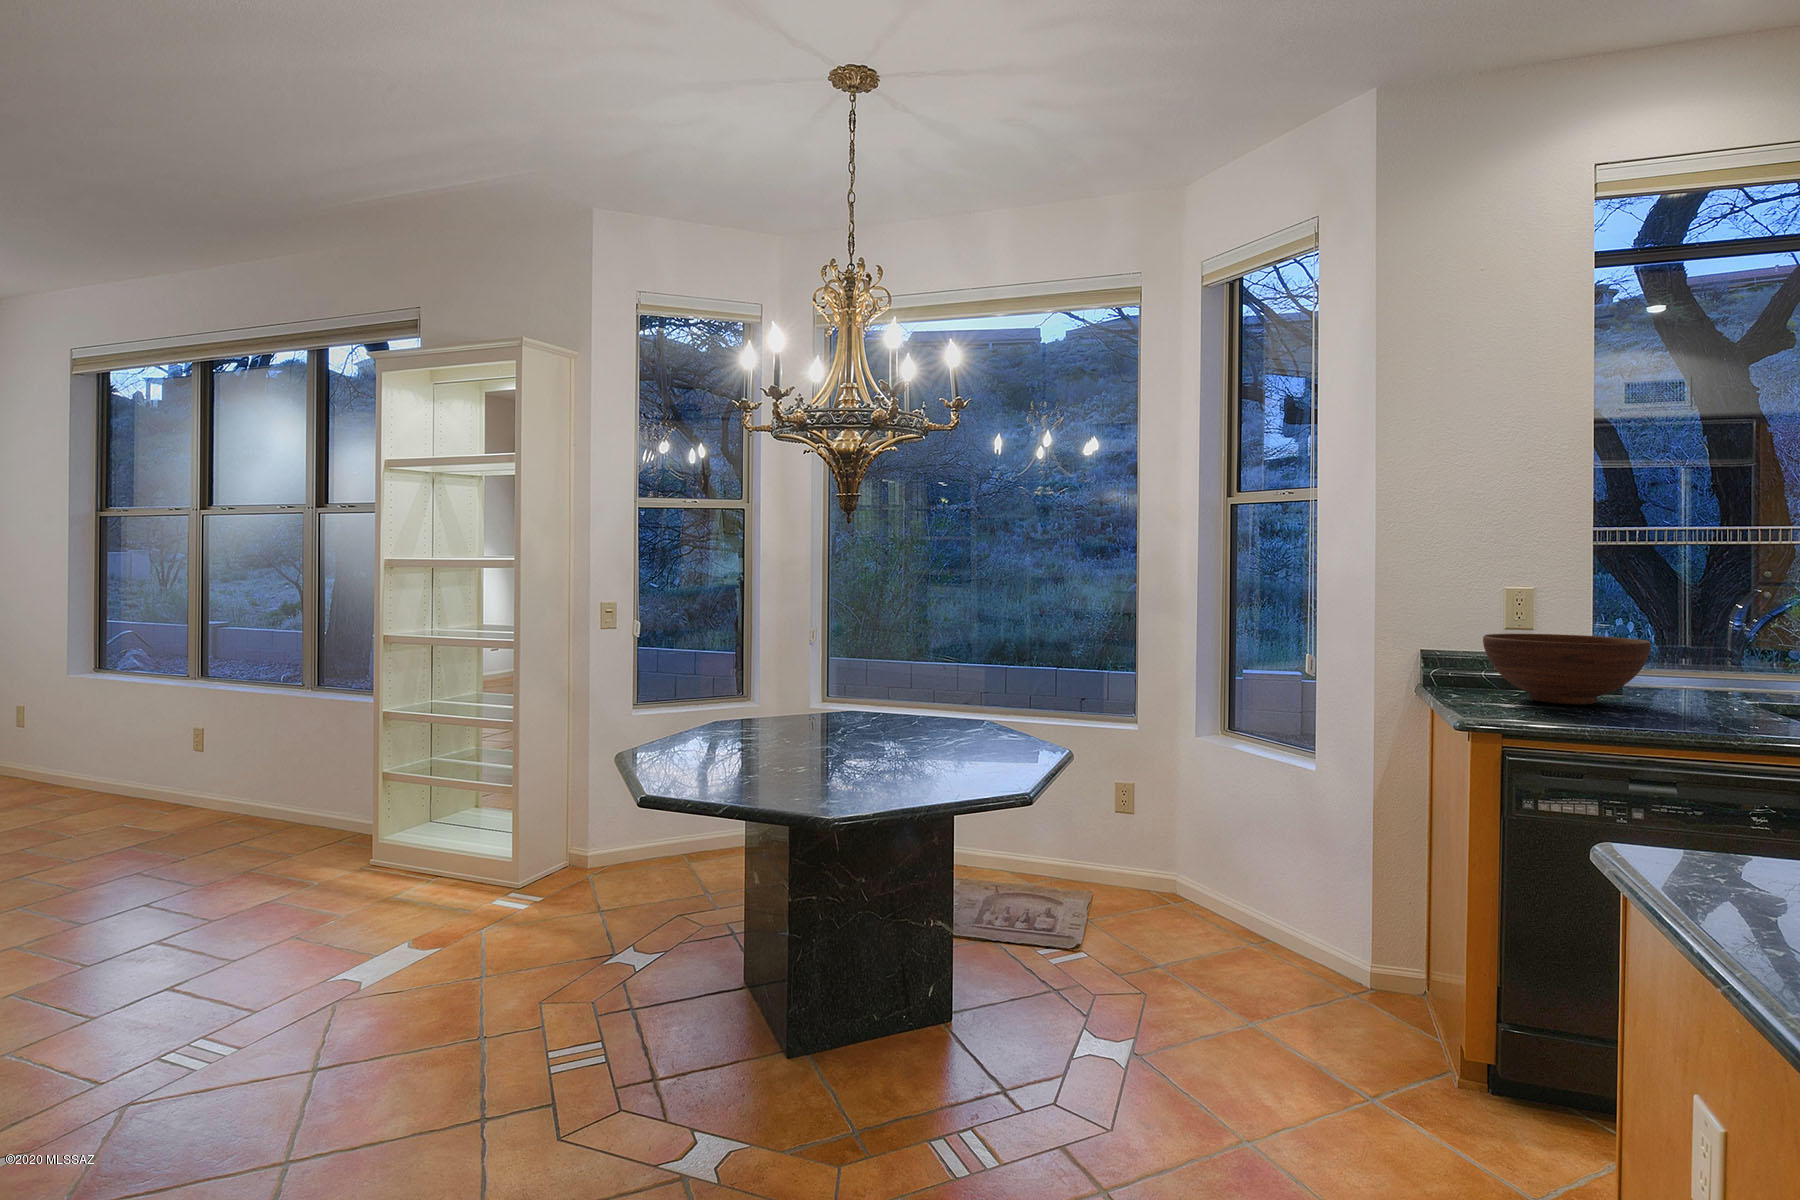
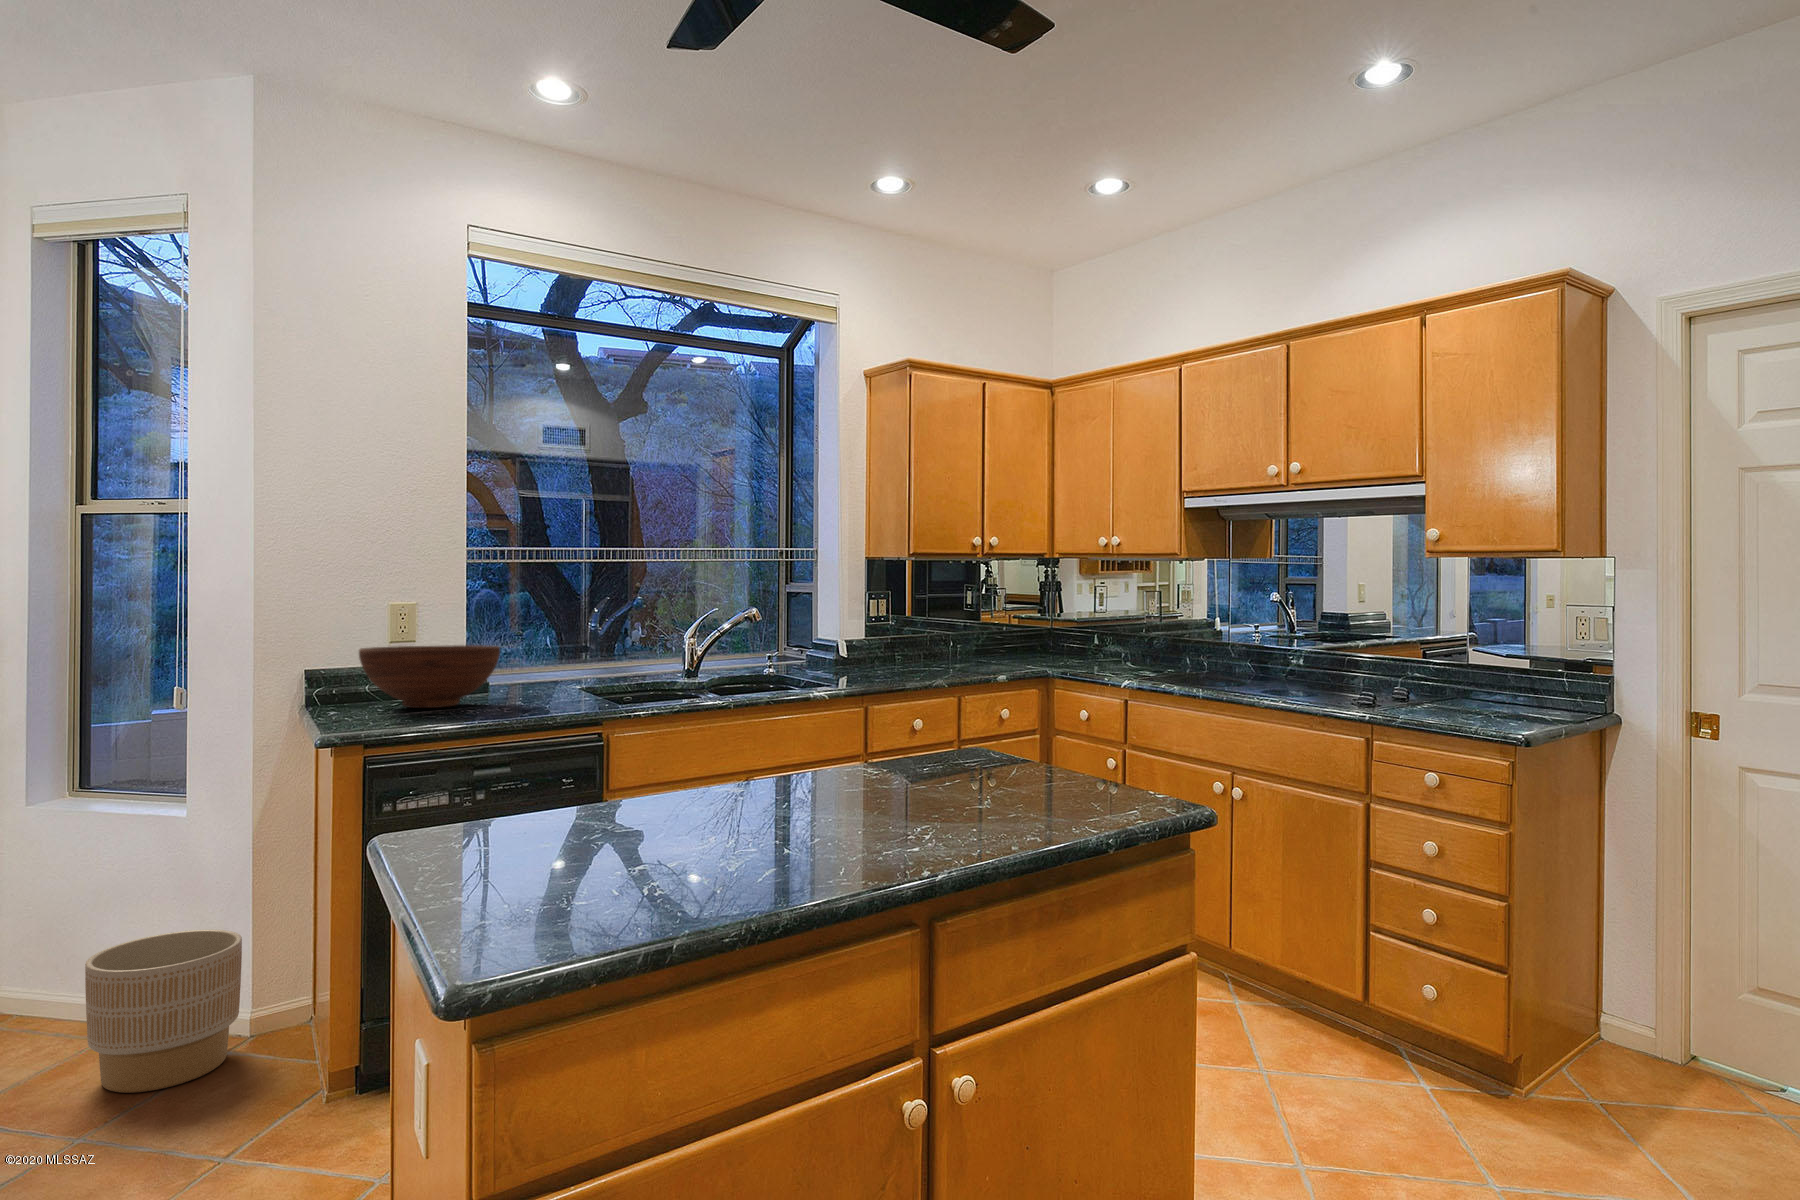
planter: none [1247,868,1365,1005] -> present [85,930,242,1093]

